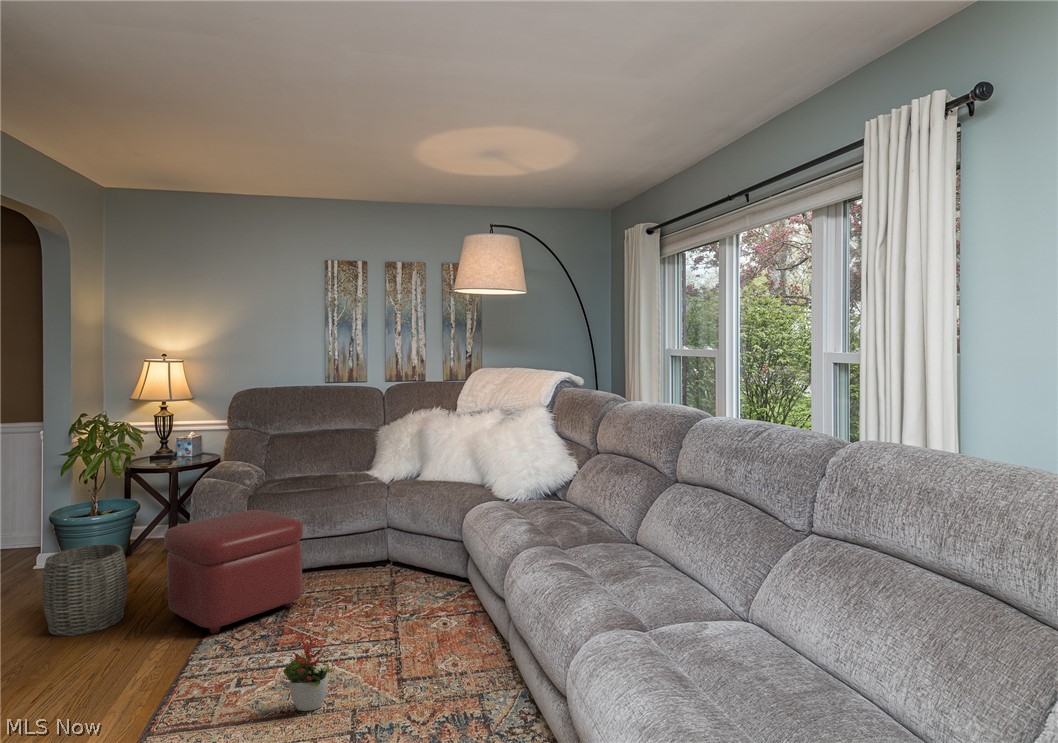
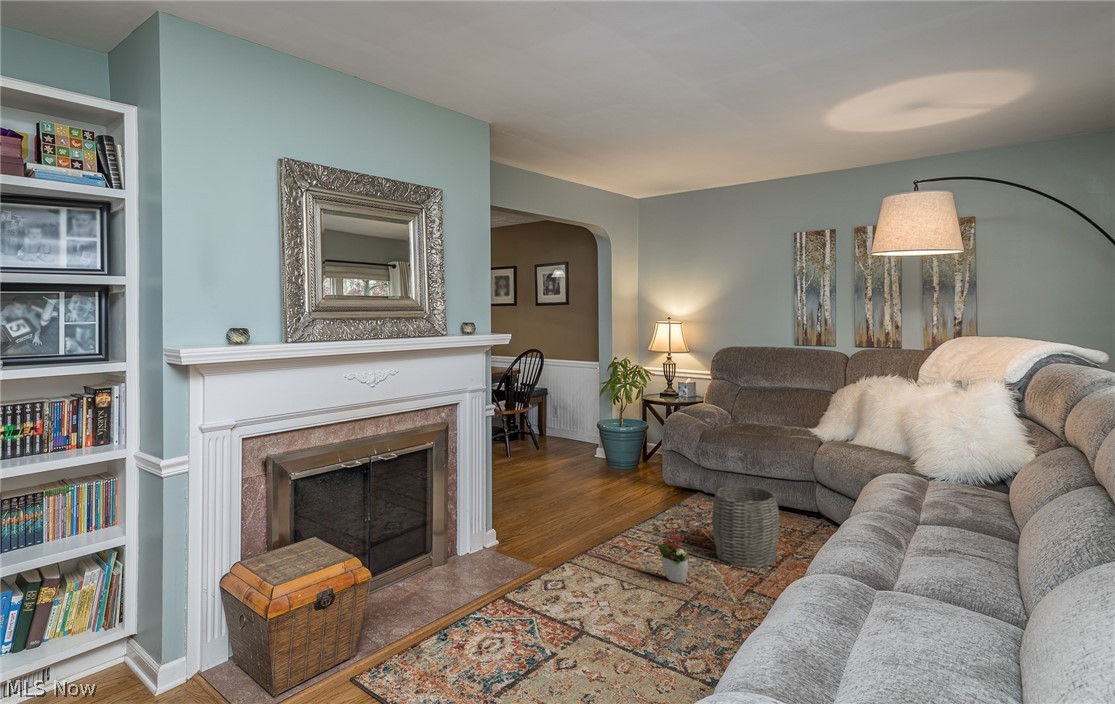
ottoman: present [164,510,303,634] -> none [635,440,726,521]
woven basket: present [42,544,128,636] -> present [712,486,779,567]

